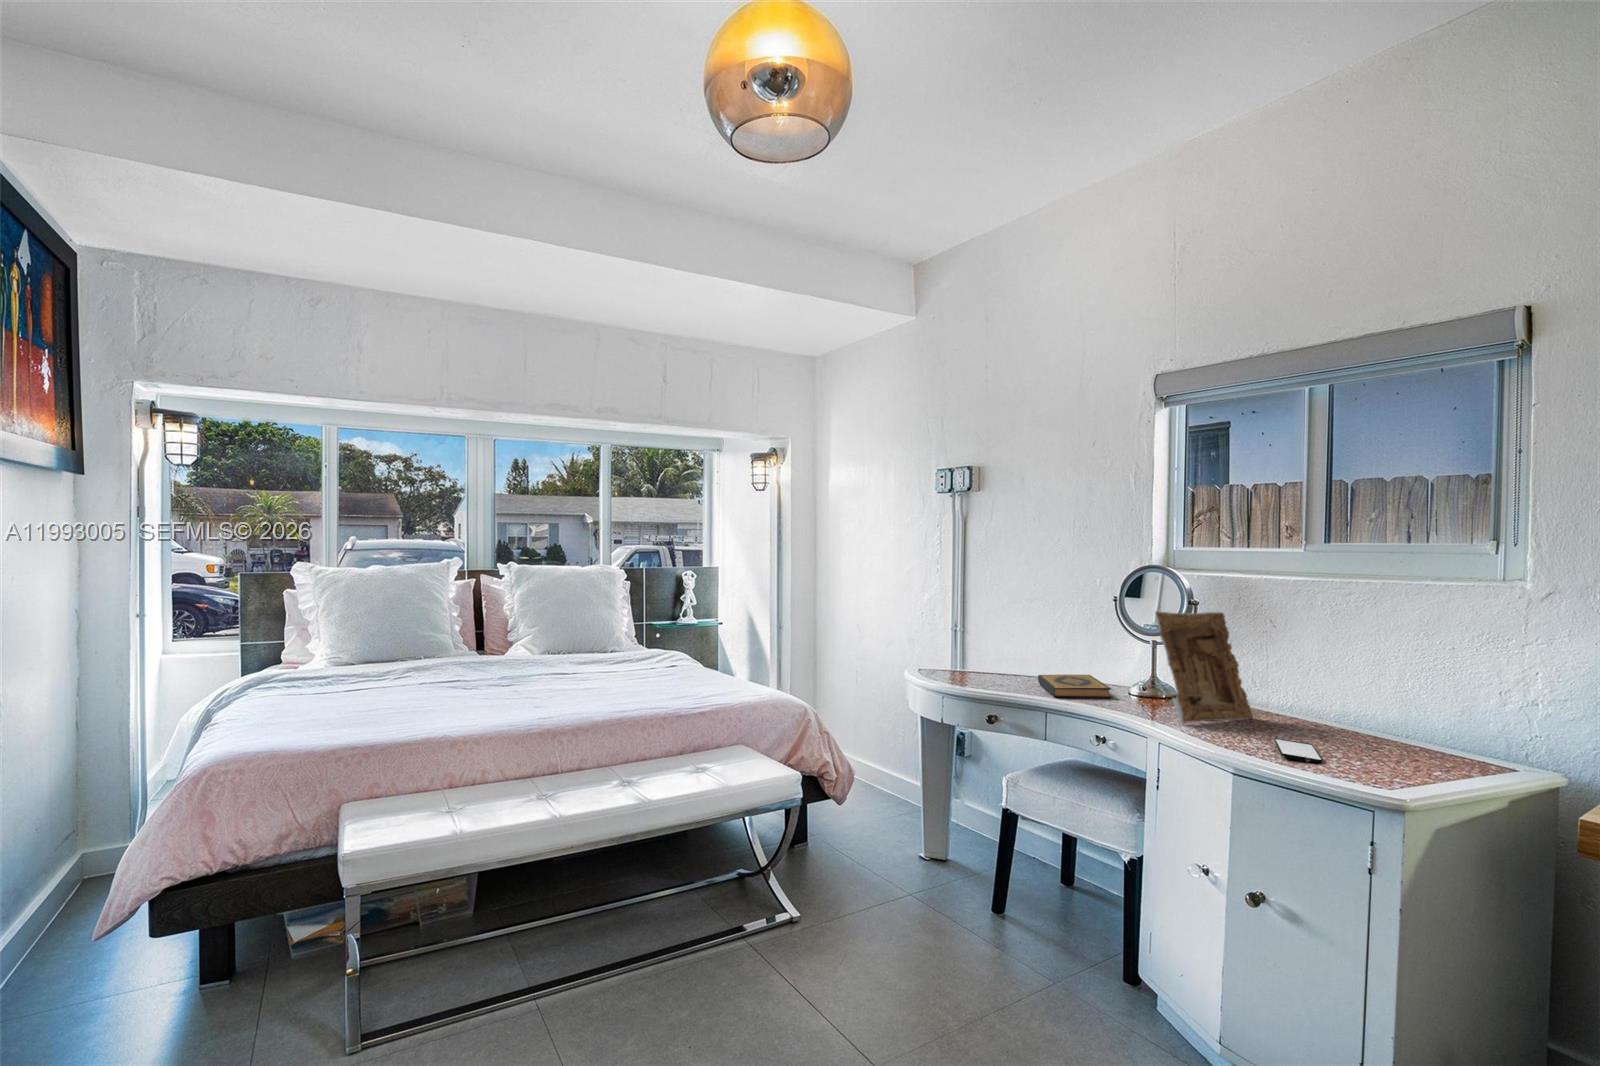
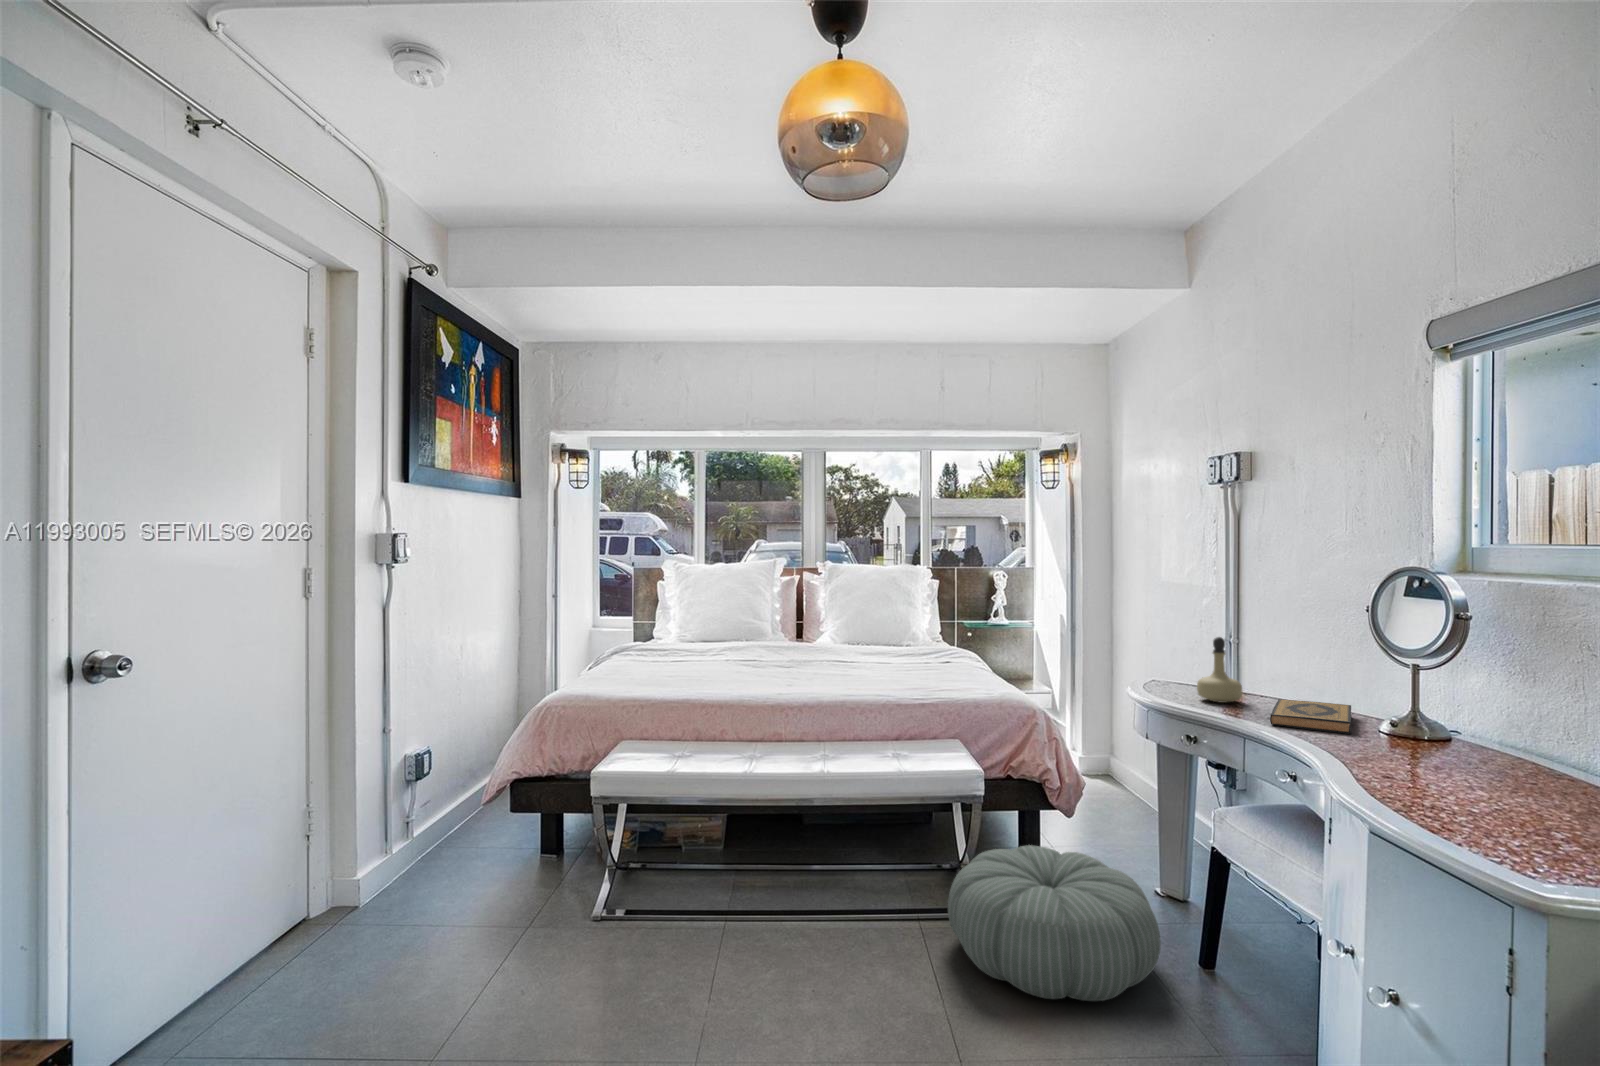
picture frame: present [1155,611,1253,723] -> none [1374,628,1533,781]
perfume bottle: none [973,625,1008,682] -> present [1197,637,1243,703]
smartphone: present [1274,738,1322,762] -> none [1472,804,1558,842]
pouf: none [779,838,973,985] -> present [948,845,1161,1001]

